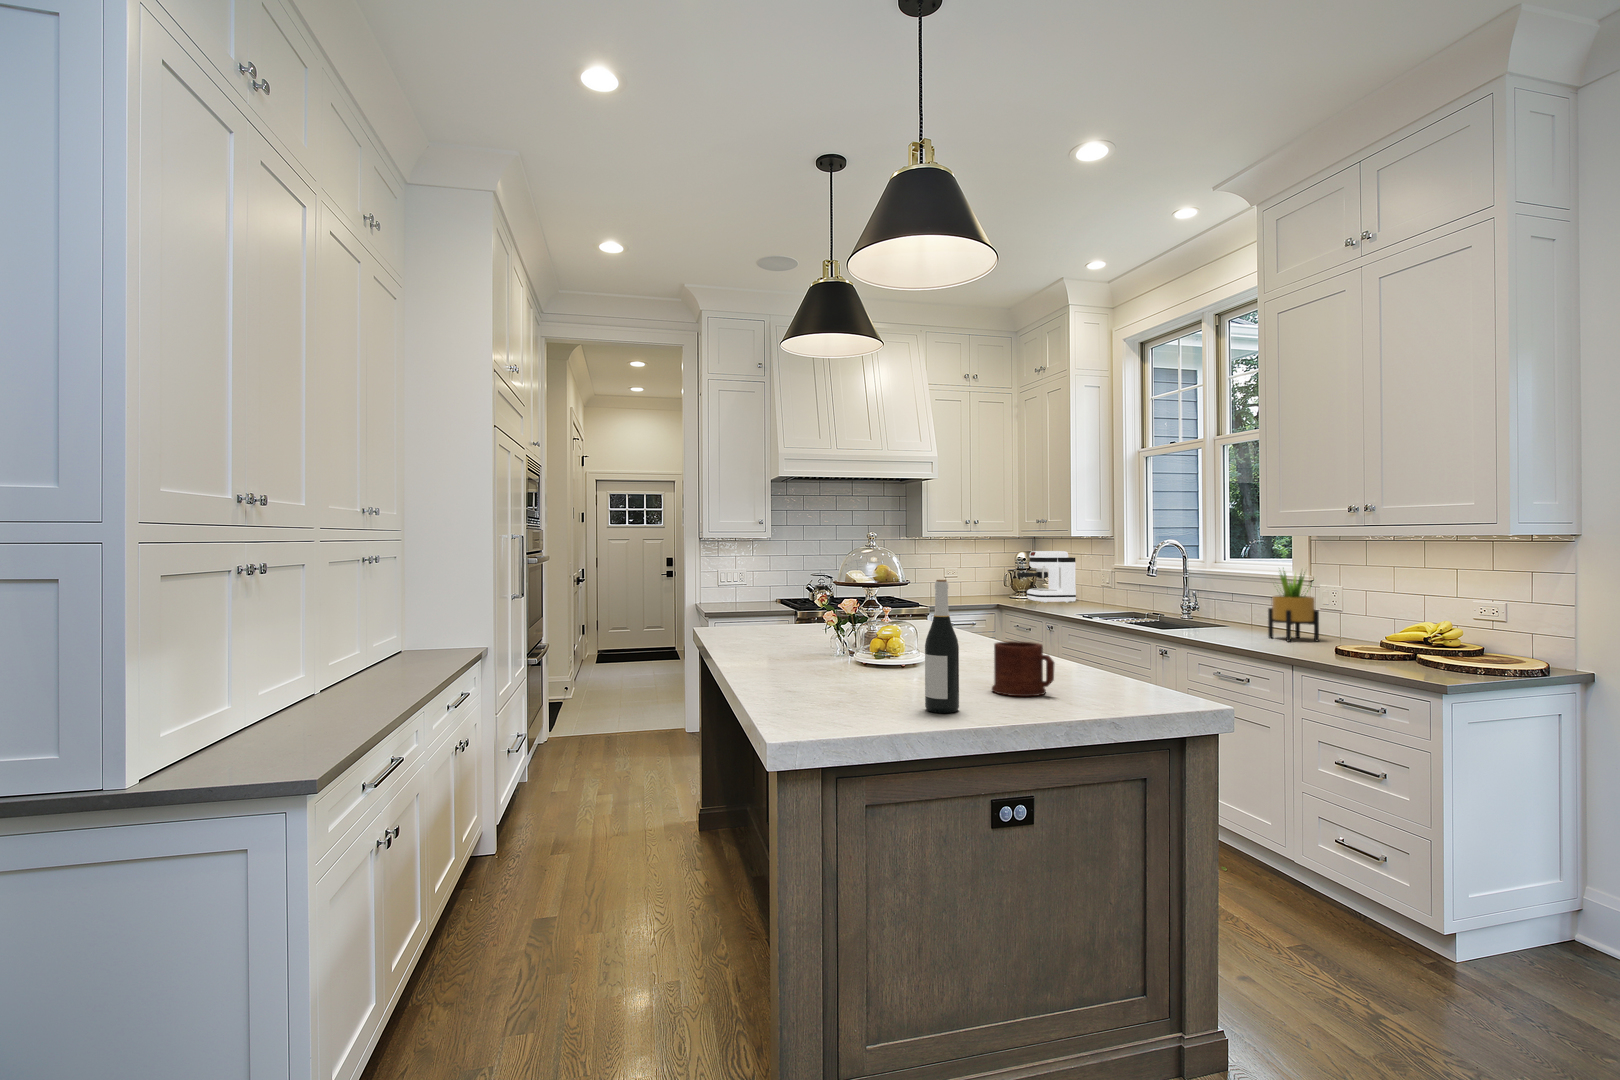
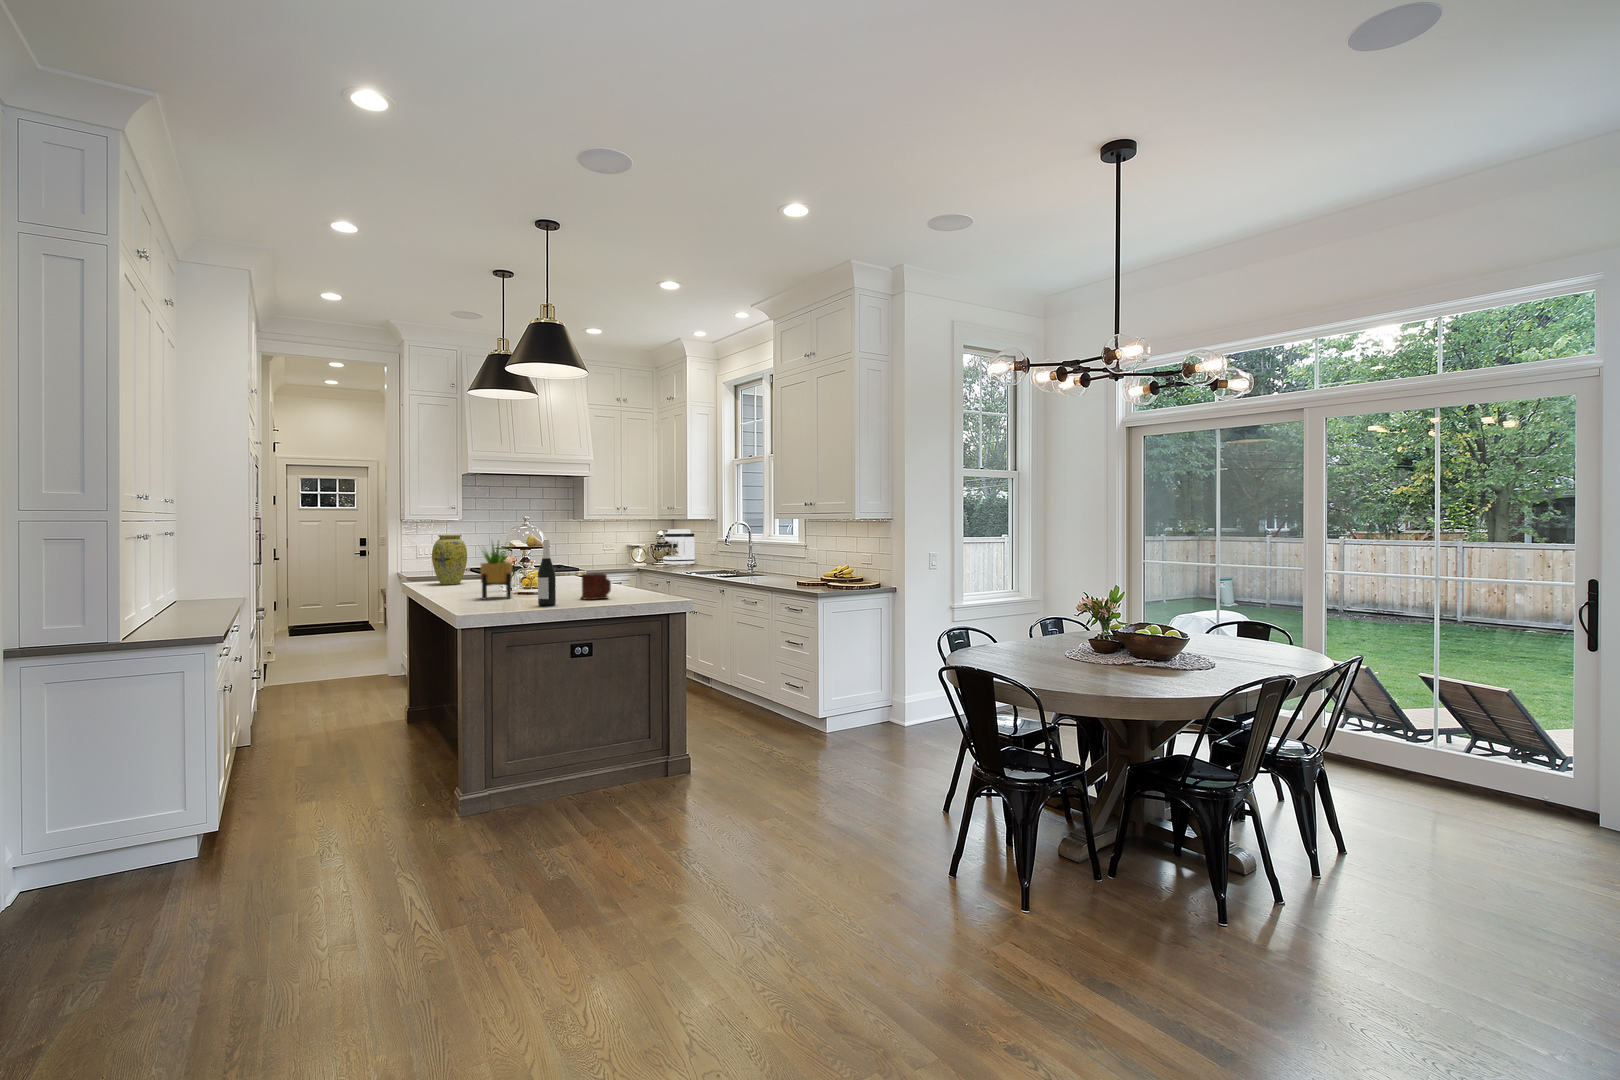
vase: none [736,561,783,635] -> present [432,535,467,585]
potted plant: present [1268,571,1319,642] -> present [481,540,512,599]

